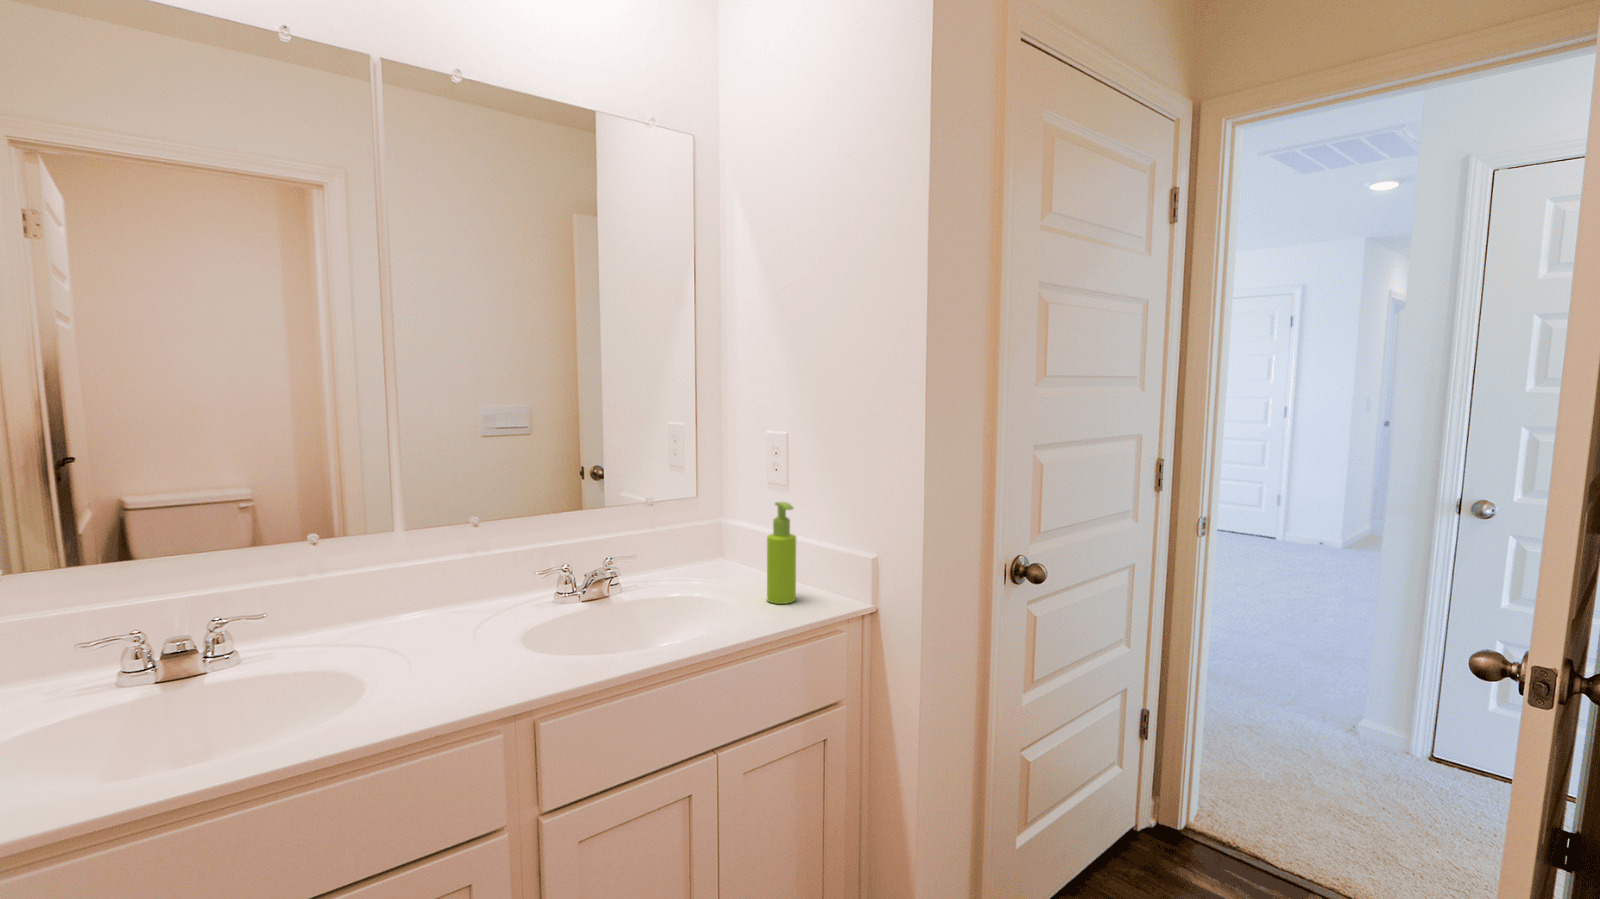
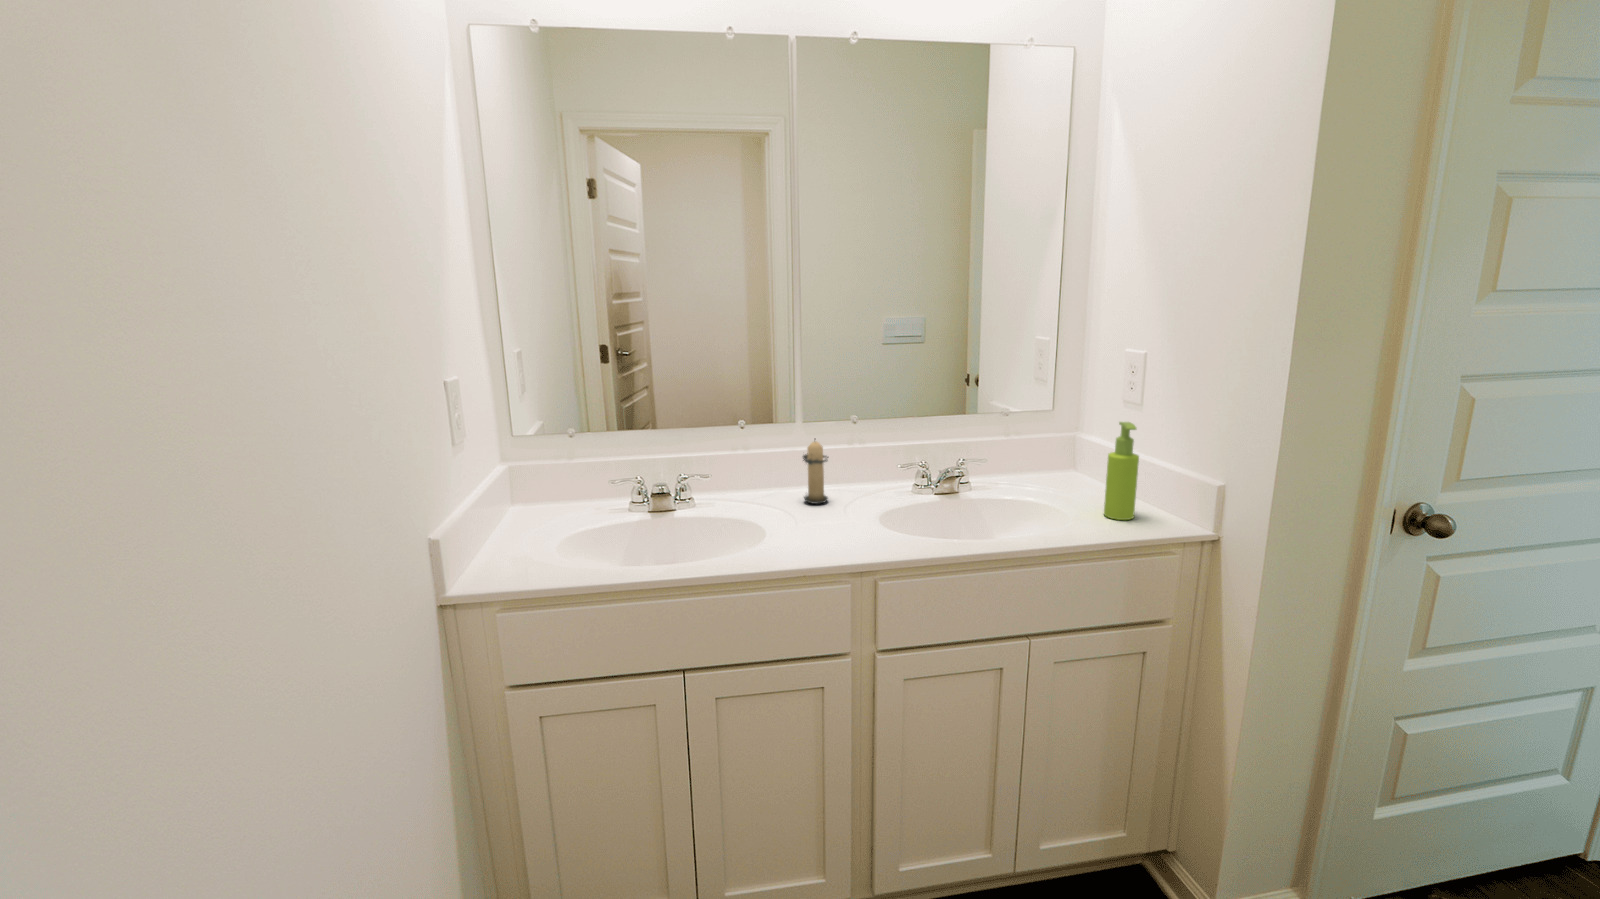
candle: none [406,547,454,636] -> present [803,439,828,504]

